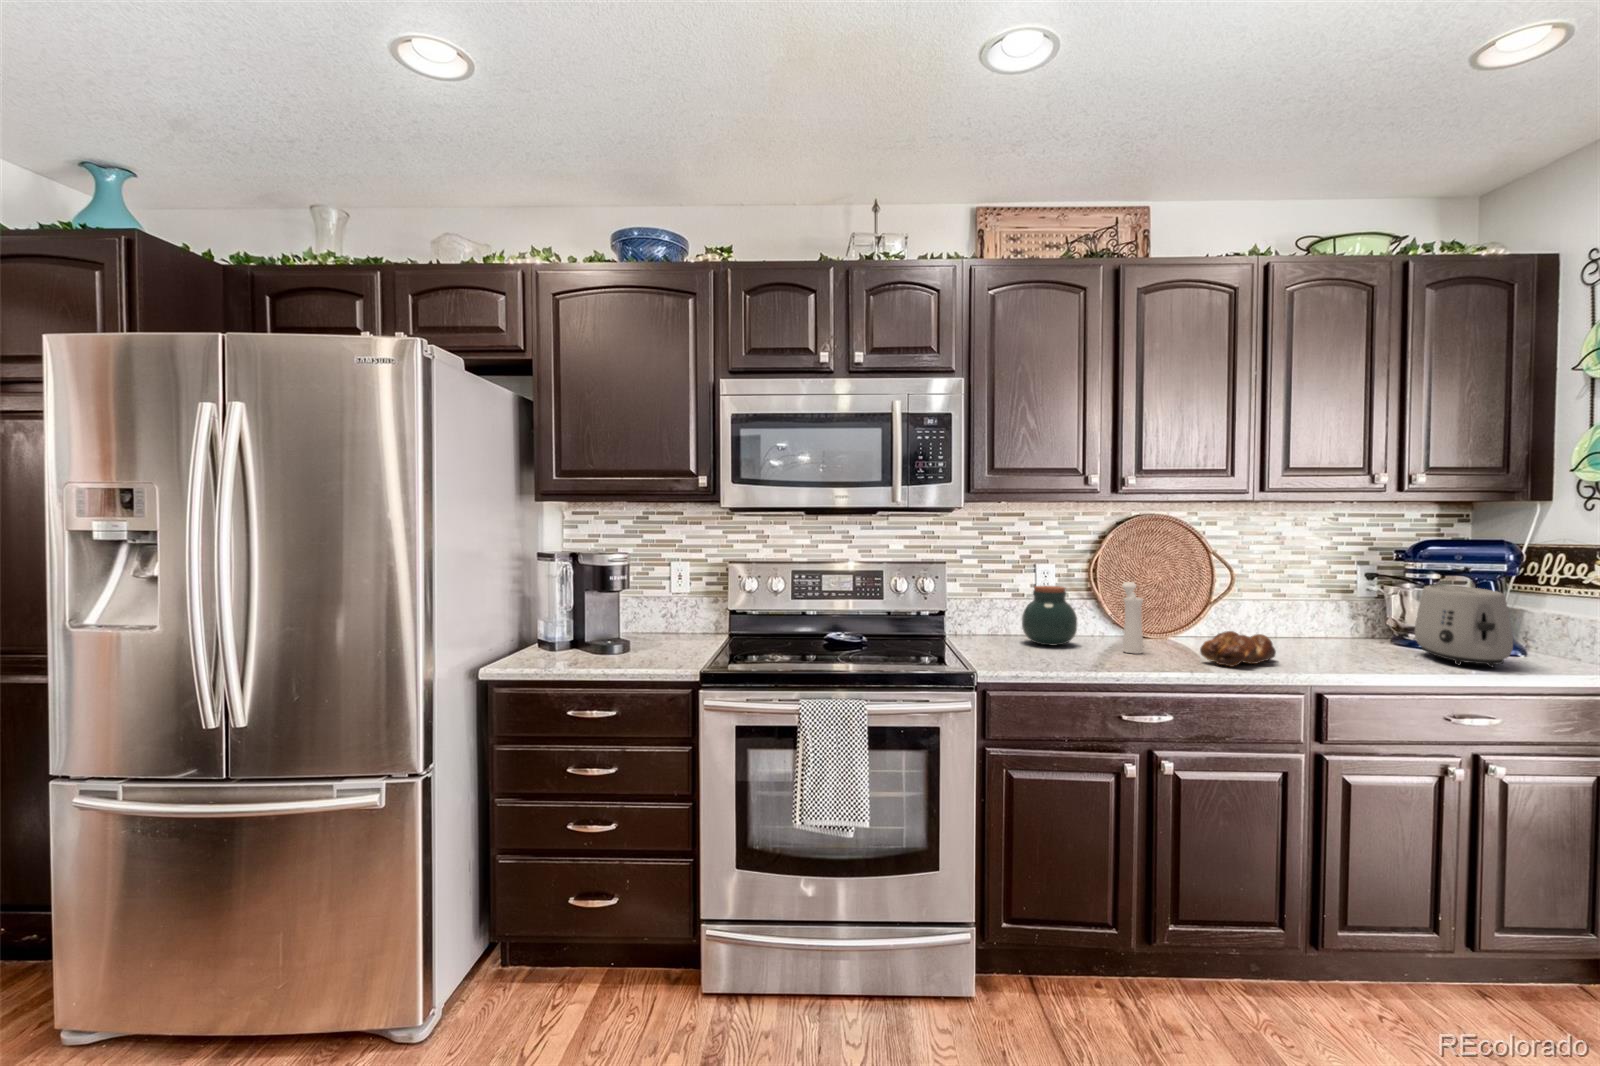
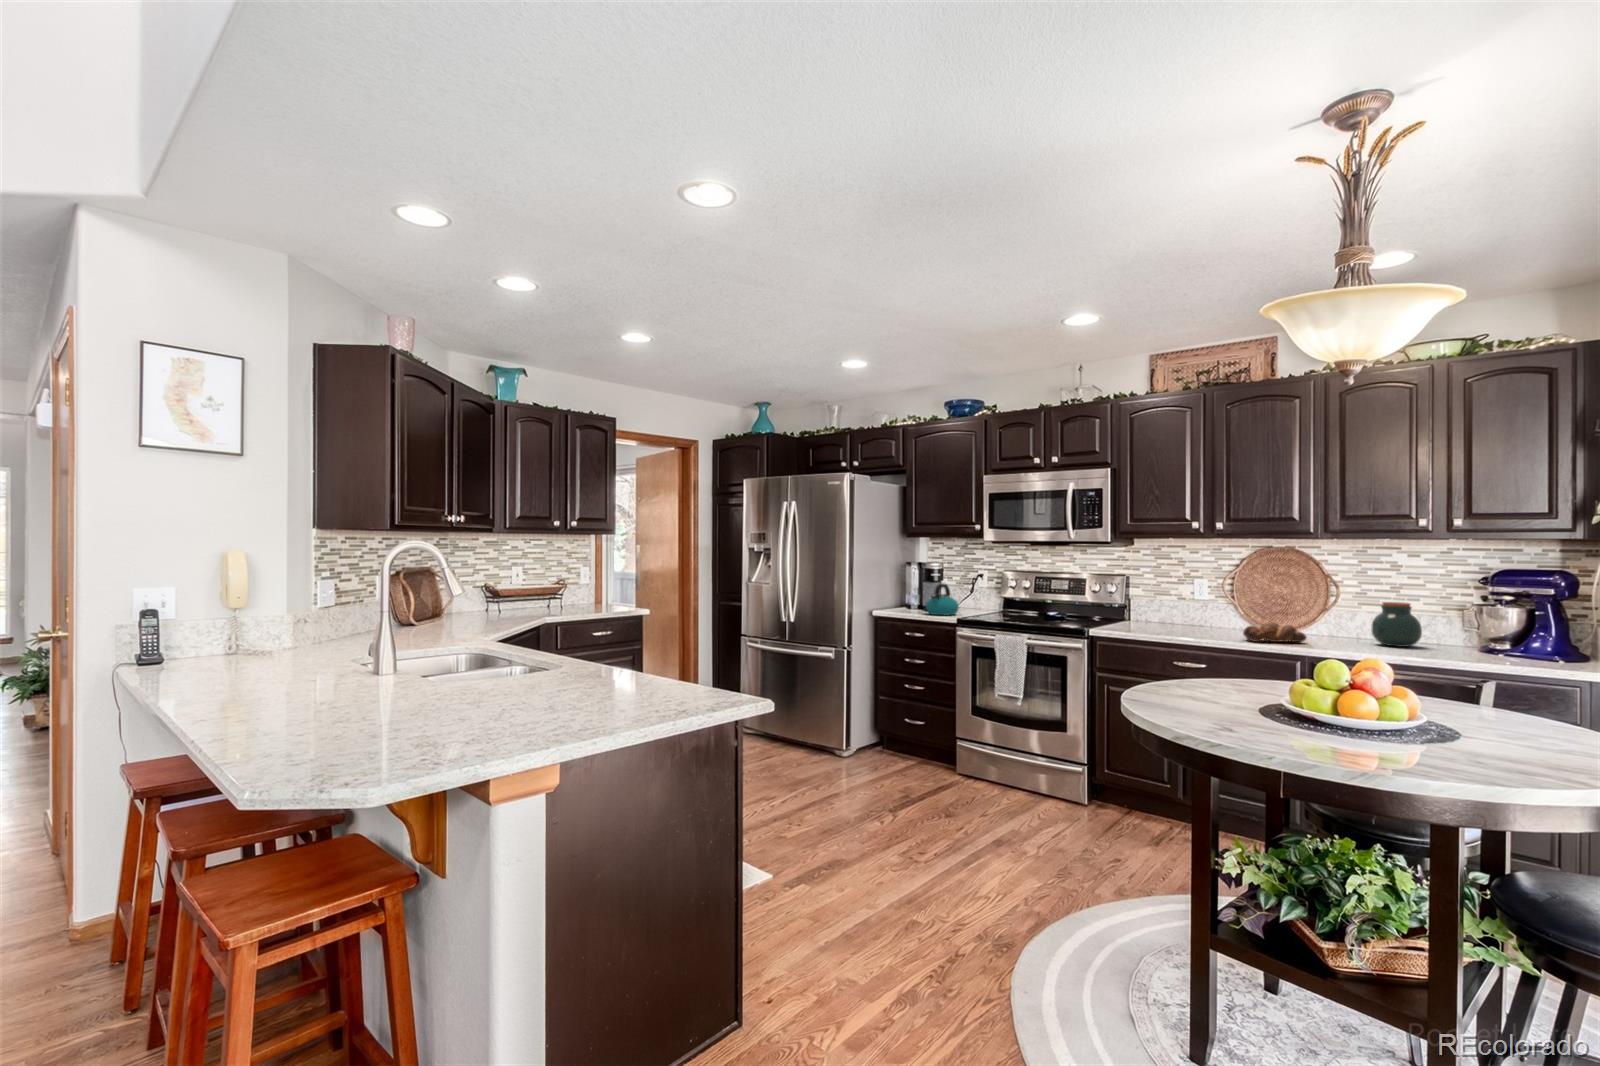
pepper mill: present [1122,582,1143,654] -> none [1216,591,1240,635]
toaster: present [1415,585,1513,667] -> none [1428,603,1503,659]
jar: present [1022,586,1077,645] -> present [1371,602,1422,647]
kettle: none [606,595,674,662] -> present [926,584,959,615]

